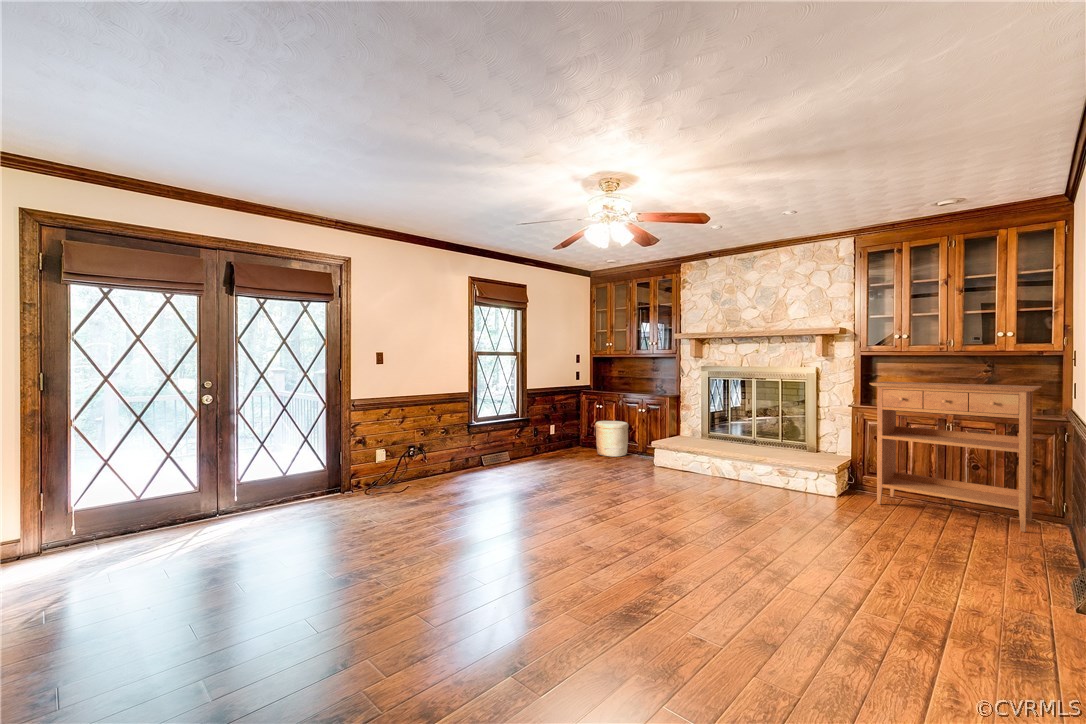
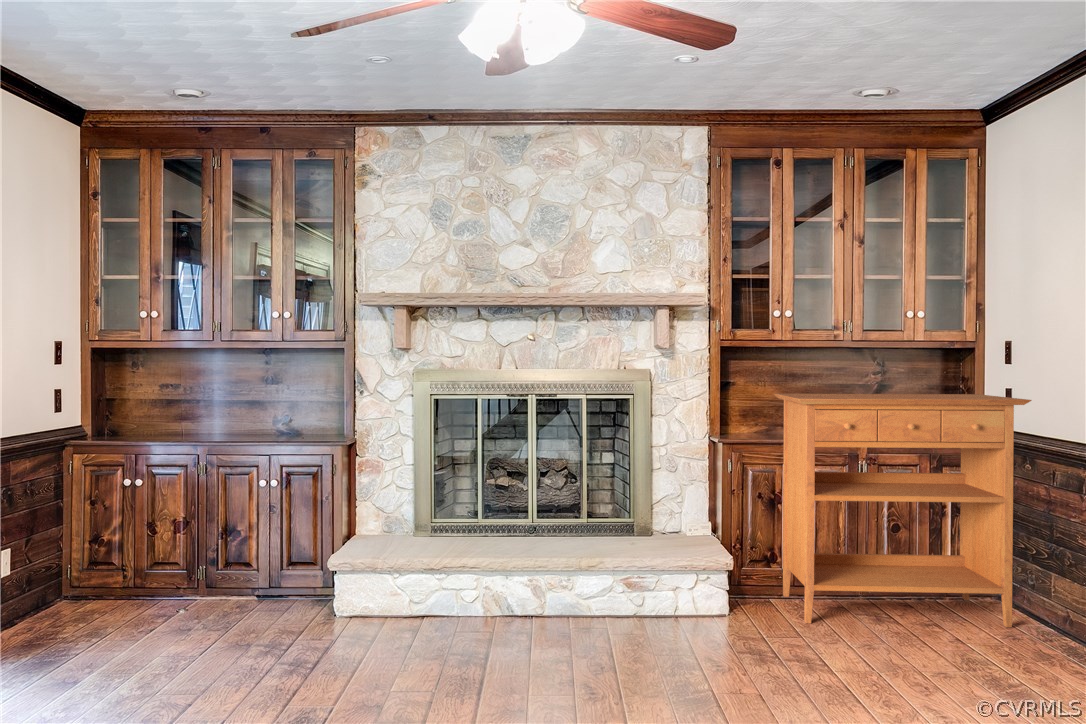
woven basket: present [595,421,629,457] -> none [125,518,226,626]

